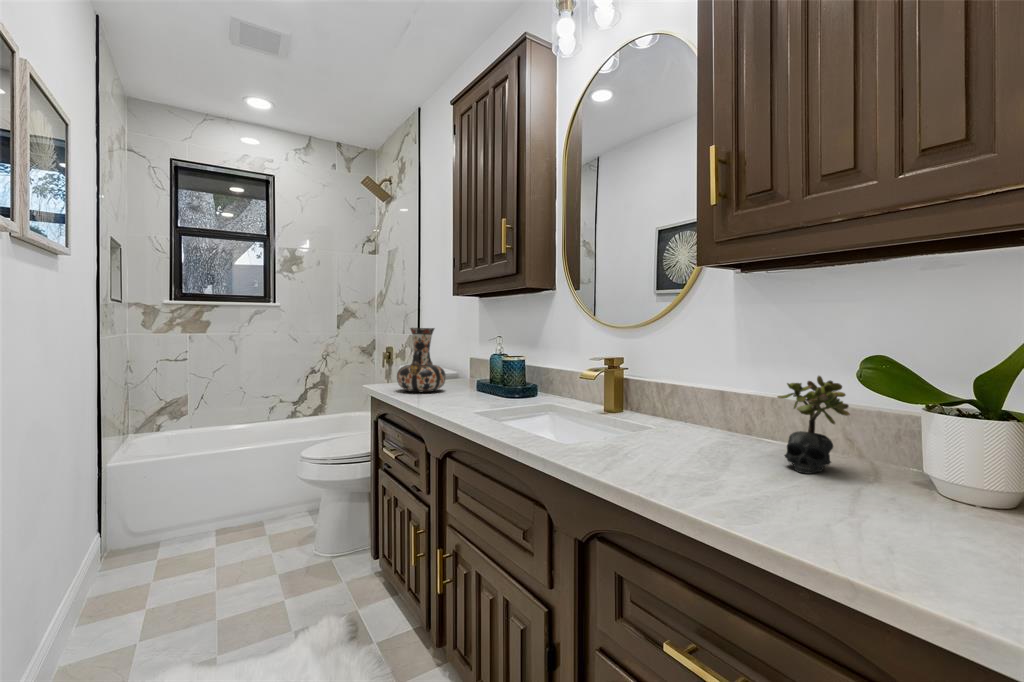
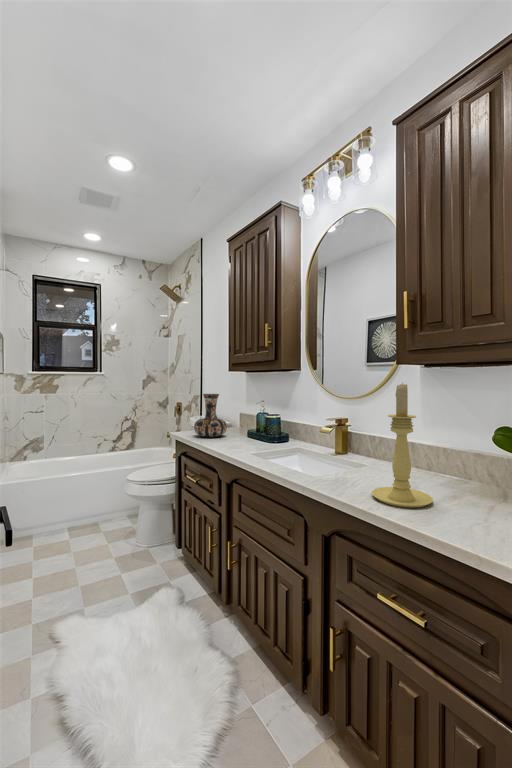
candle holder: none [657,283,761,494] -> present [372,384,433,508]
succulent plant: present [778,376,850,474] -> none [444,434,487,495]

